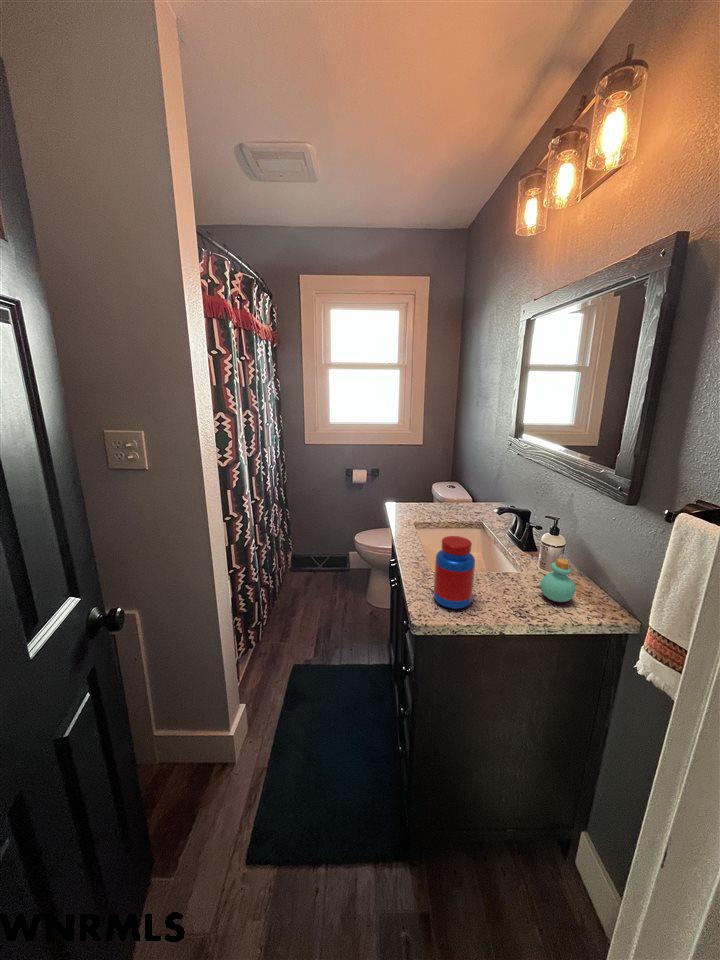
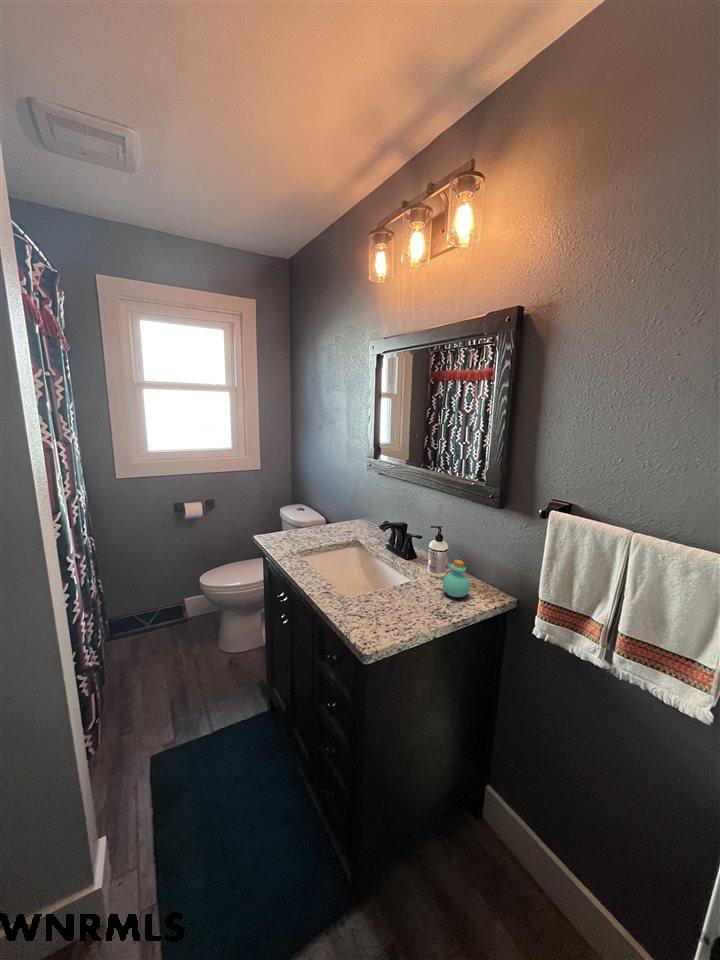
jar: present [434,536,475,609] -> none [364,557,403,630]

